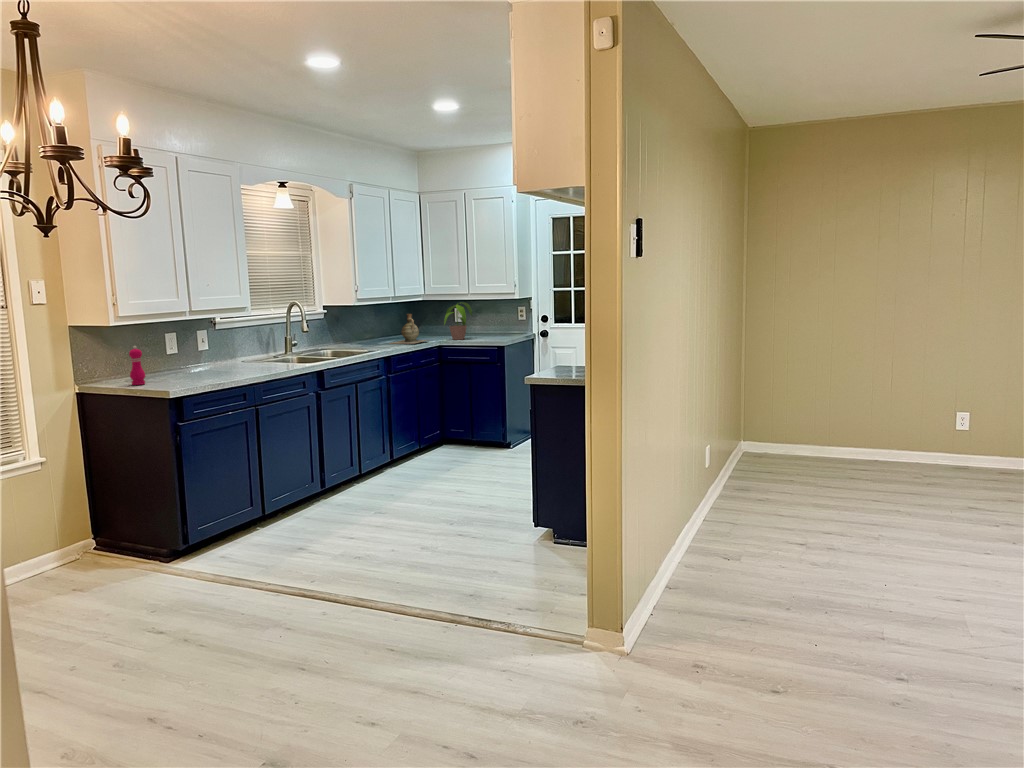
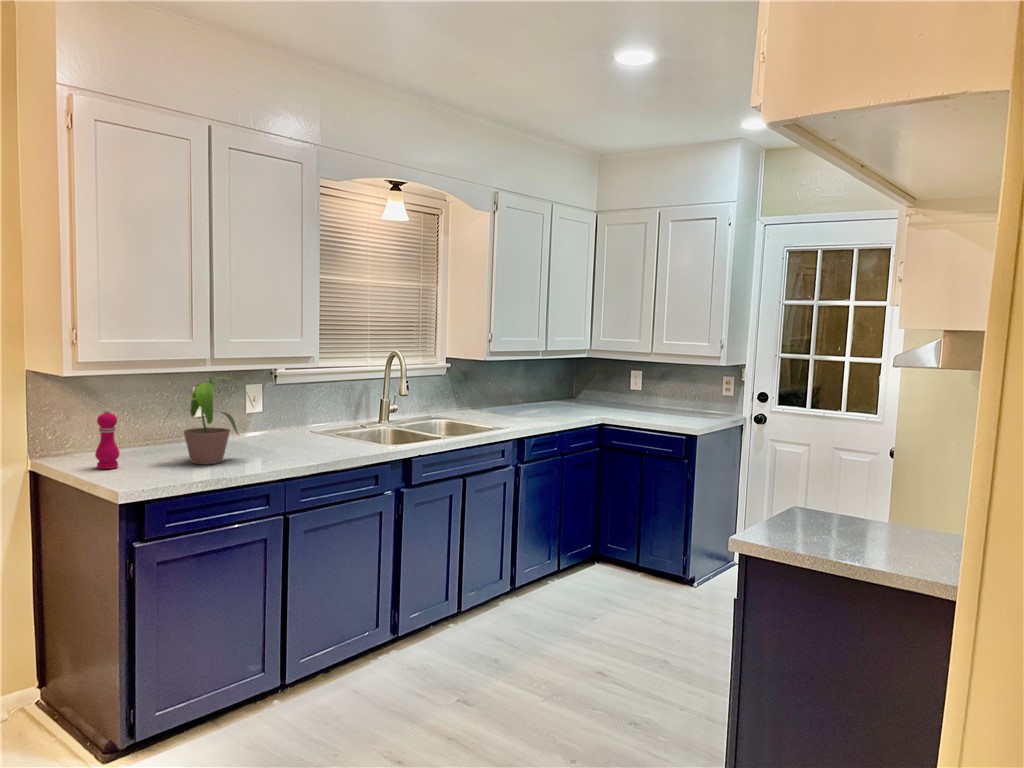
potted plant: present [444,303,472,340] -> present [166,377,254,464]
ceramic jug: present [393,314,426,344] -> none [530,376,590,420]

